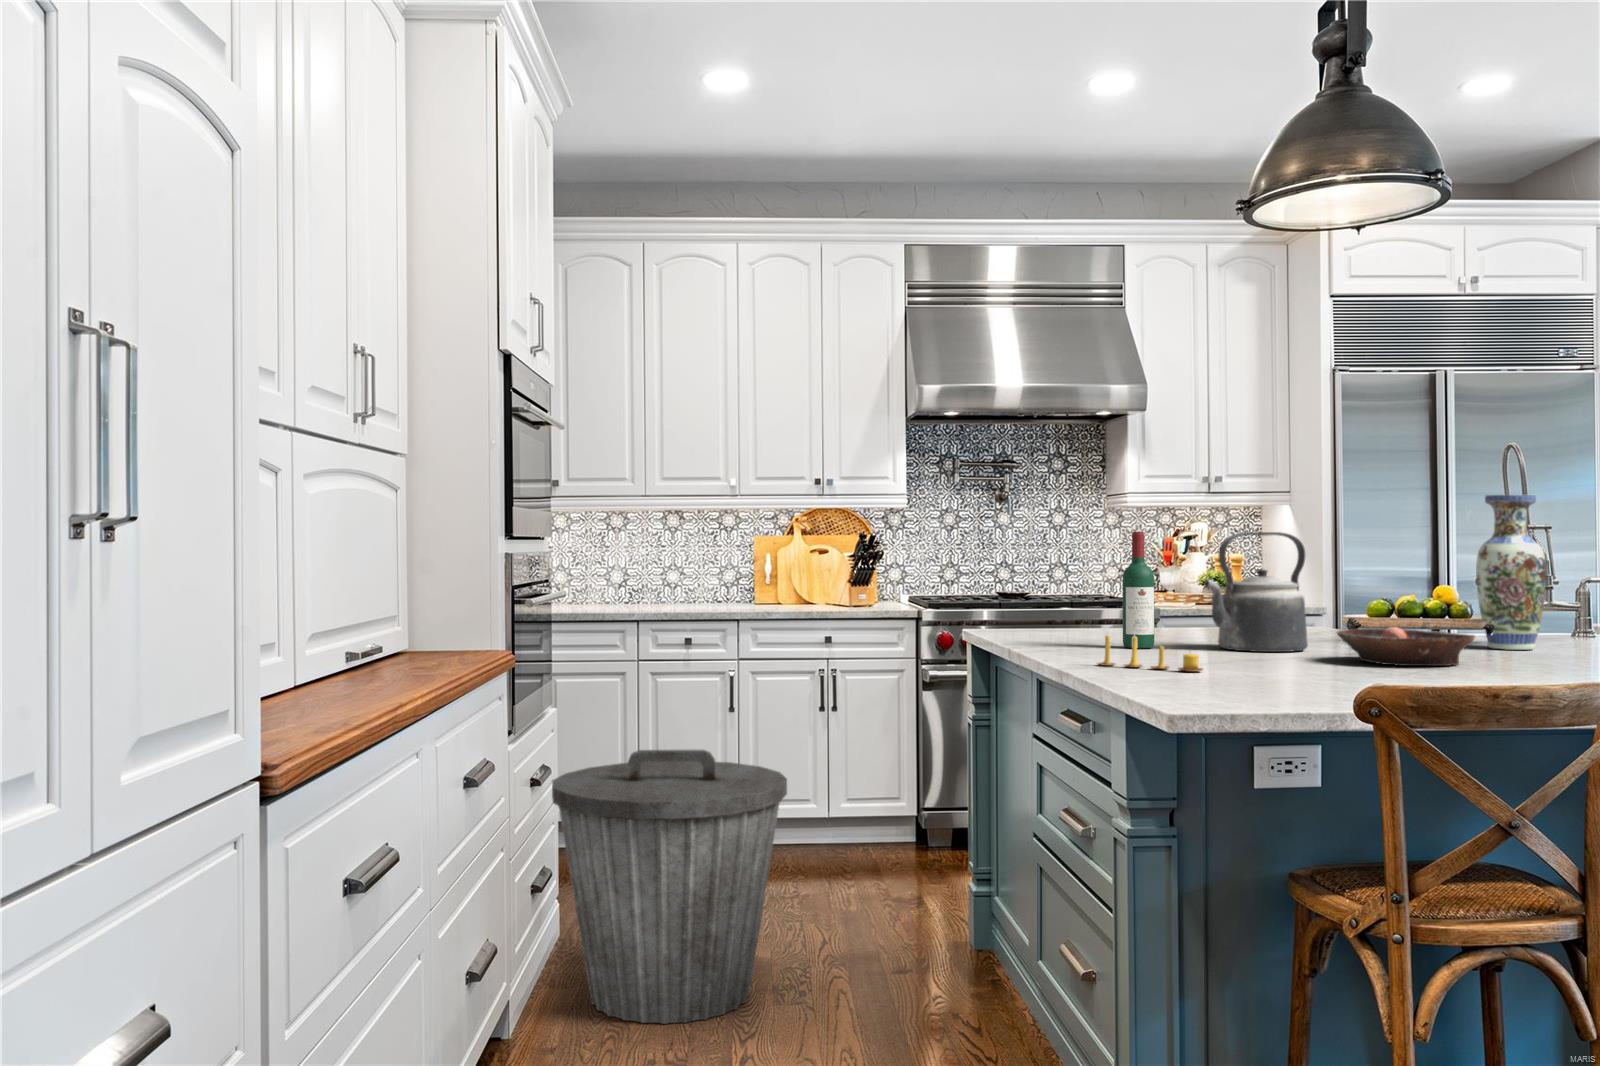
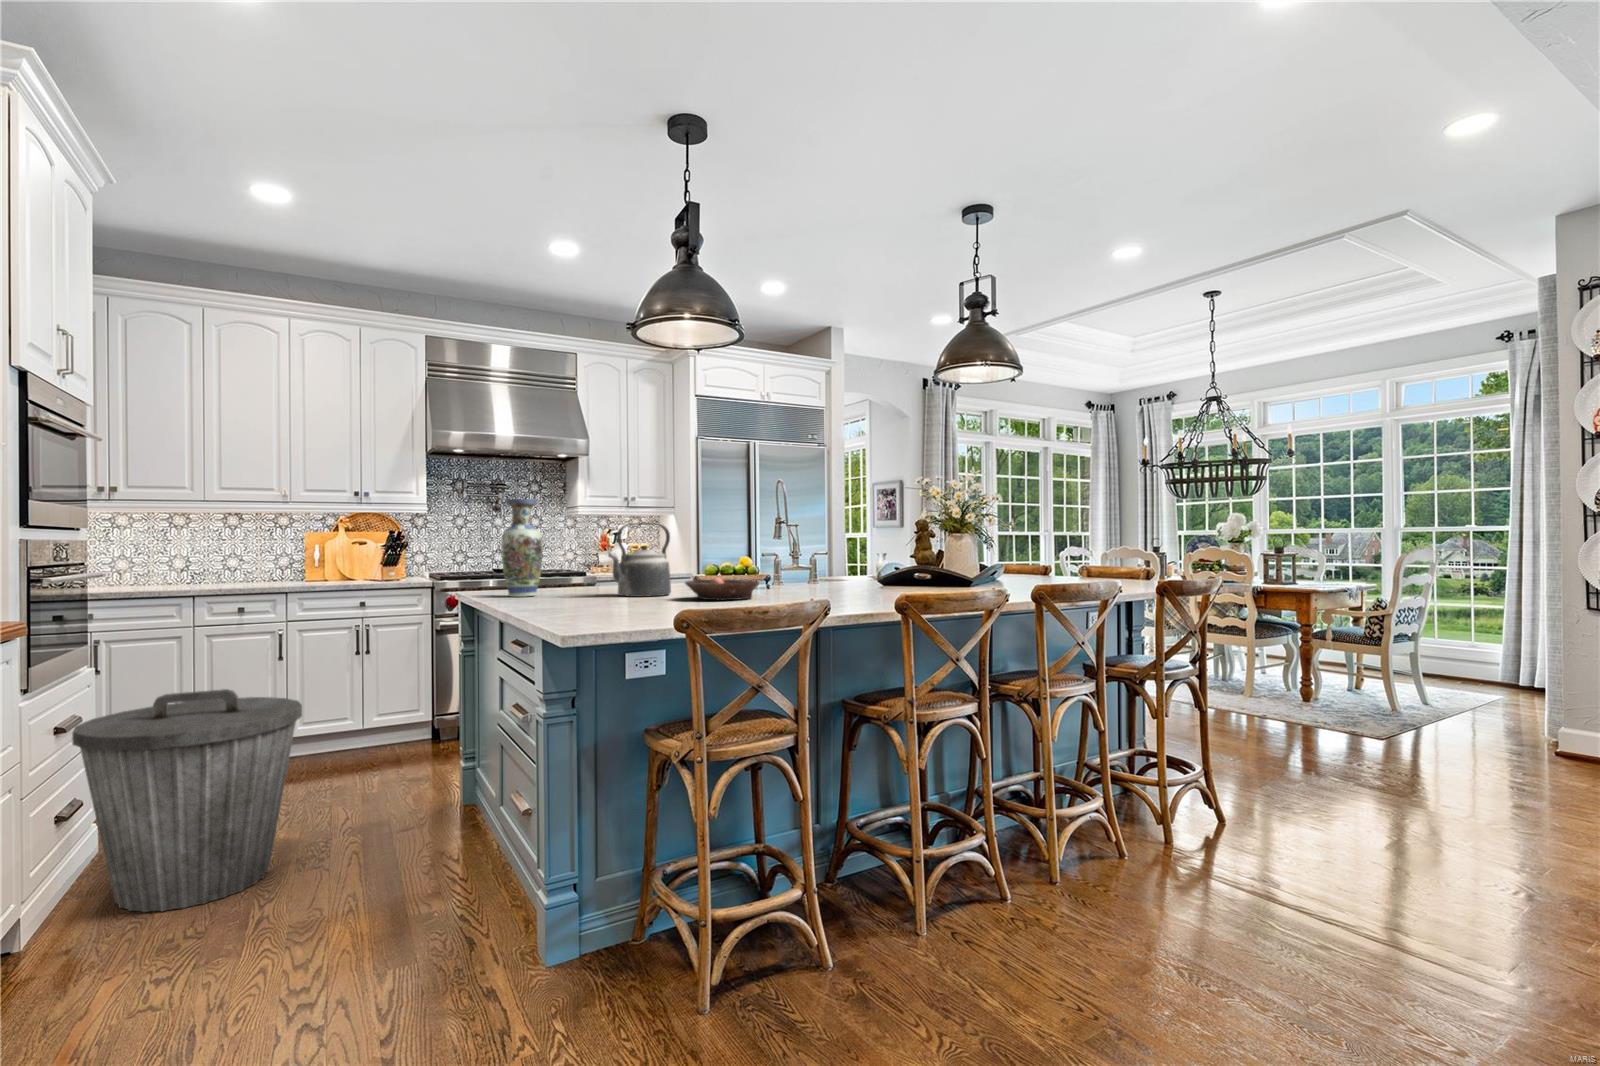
vase: present [1476,495,1546,650] -> present [501,499,543,597]
wine bottle: present [1122,532,1154,648] -> none [556,522,577,598]
candle: present [1098,635,1203,672] -> none [529,586,598,609]

